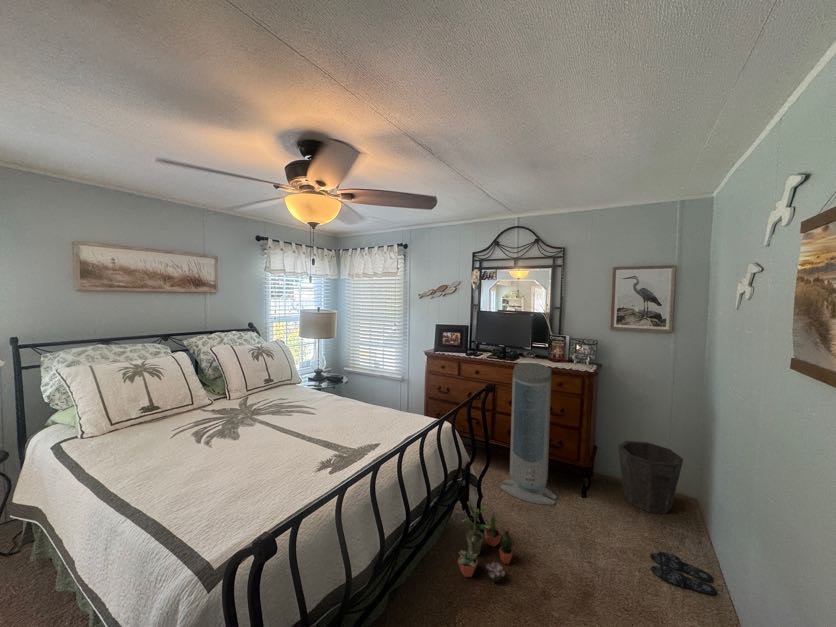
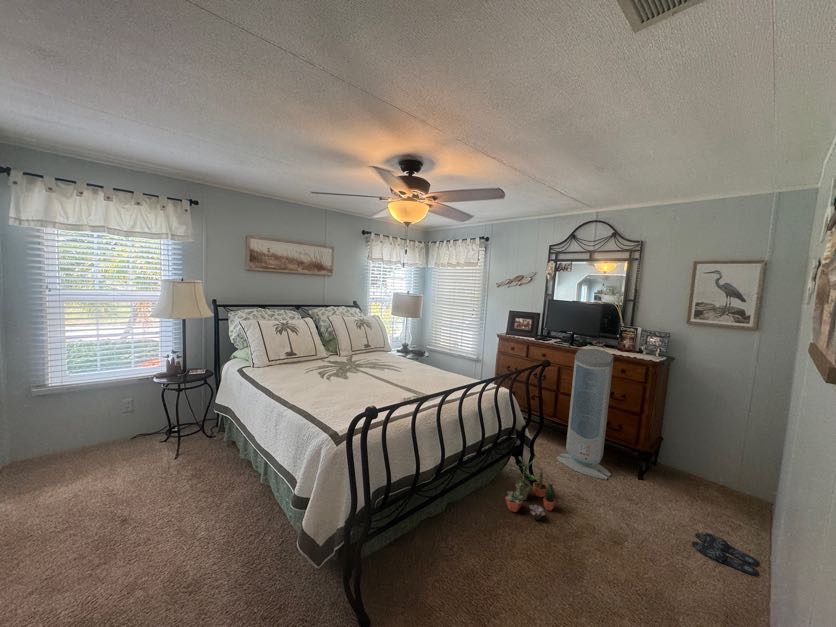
waste bin: present [618,441,683,514] -> none [682,435,755,508]

